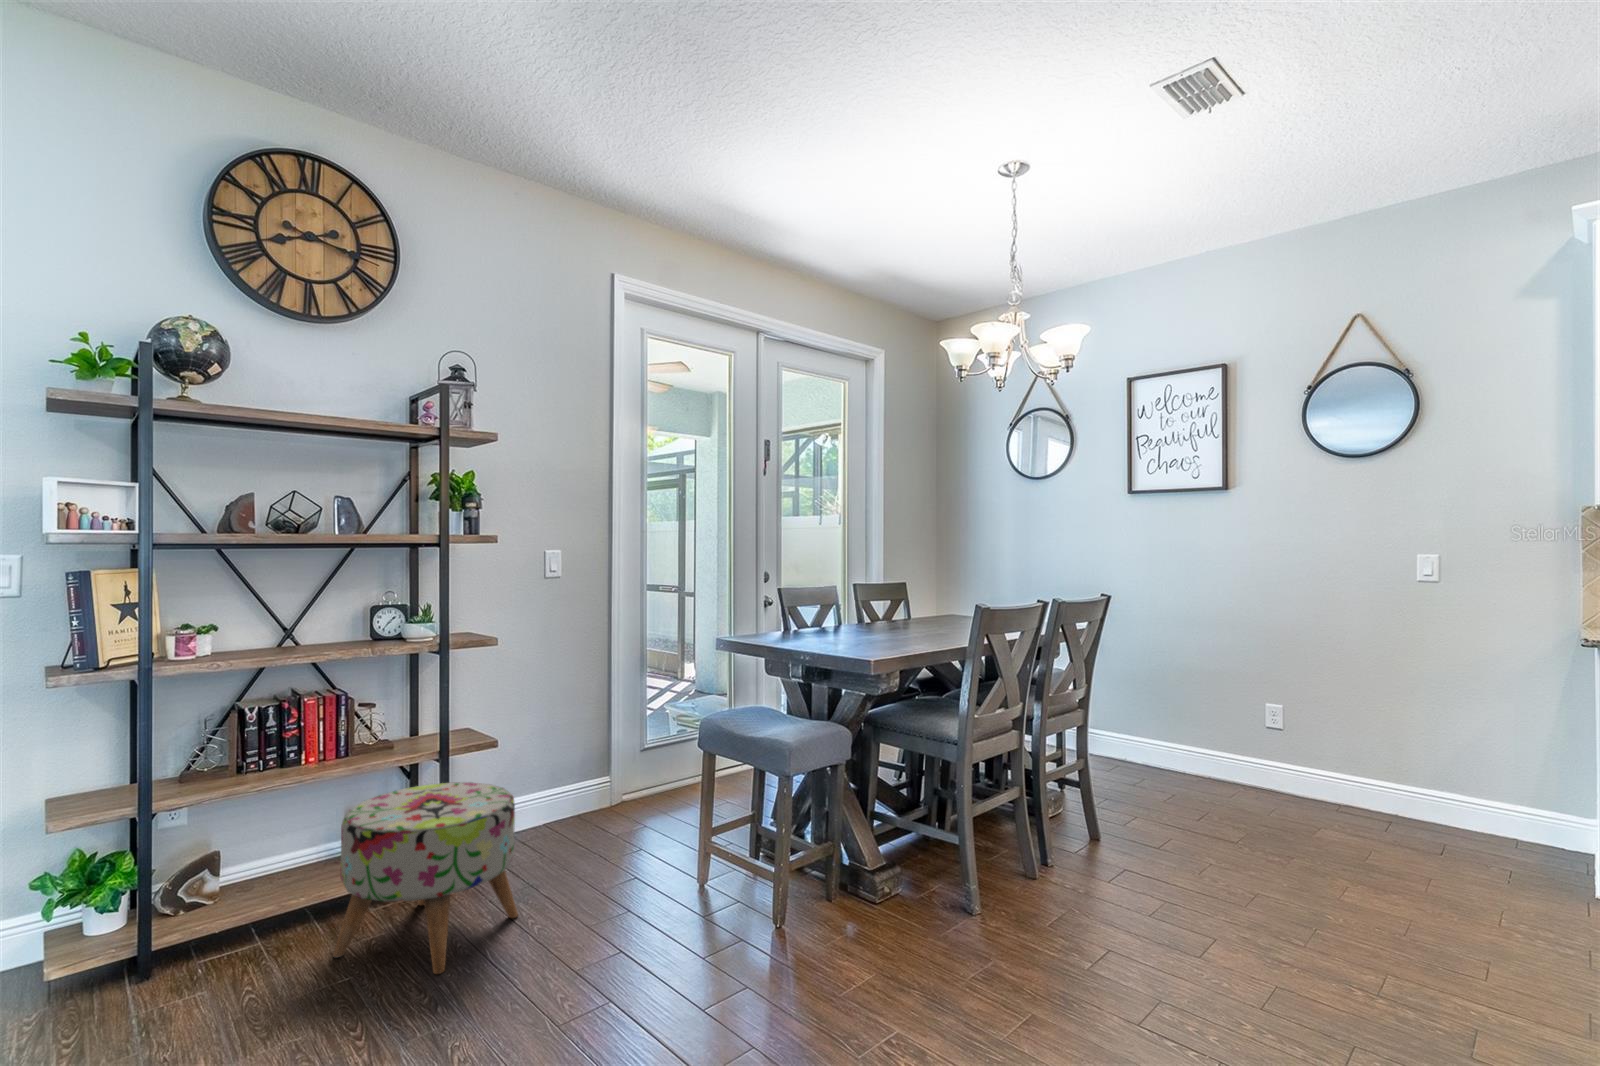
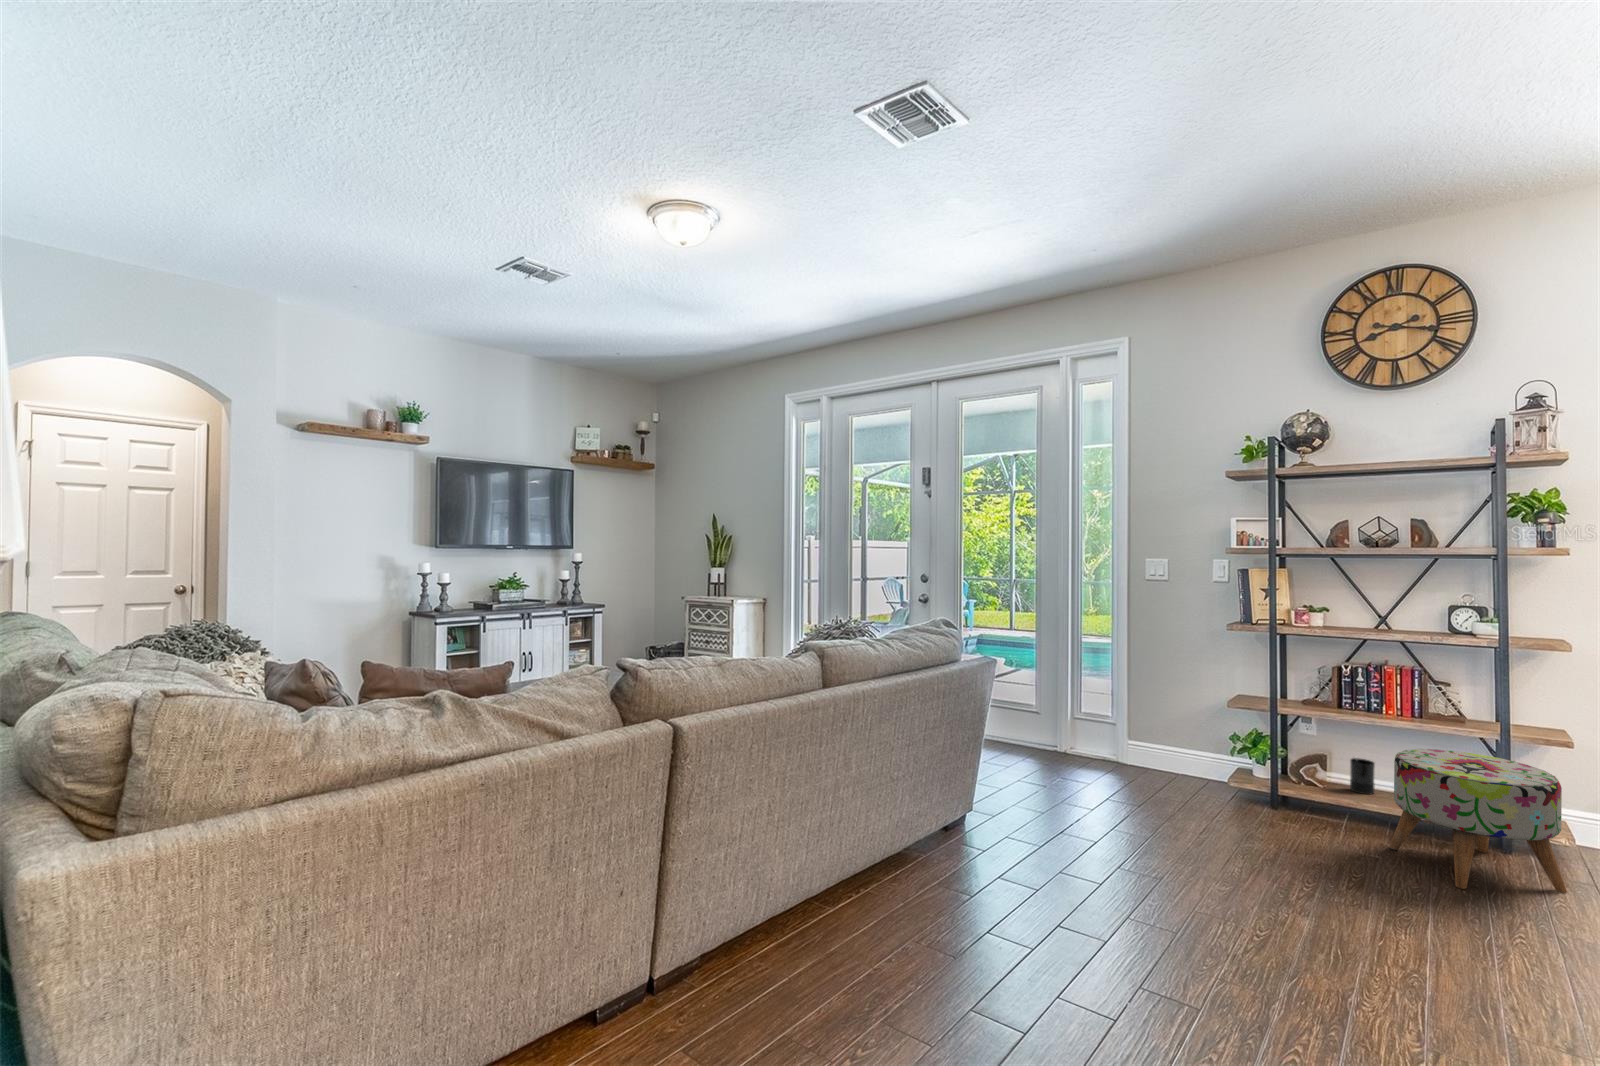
candle: none [249,836,286,891] -> present [1350,758,1375,795]

